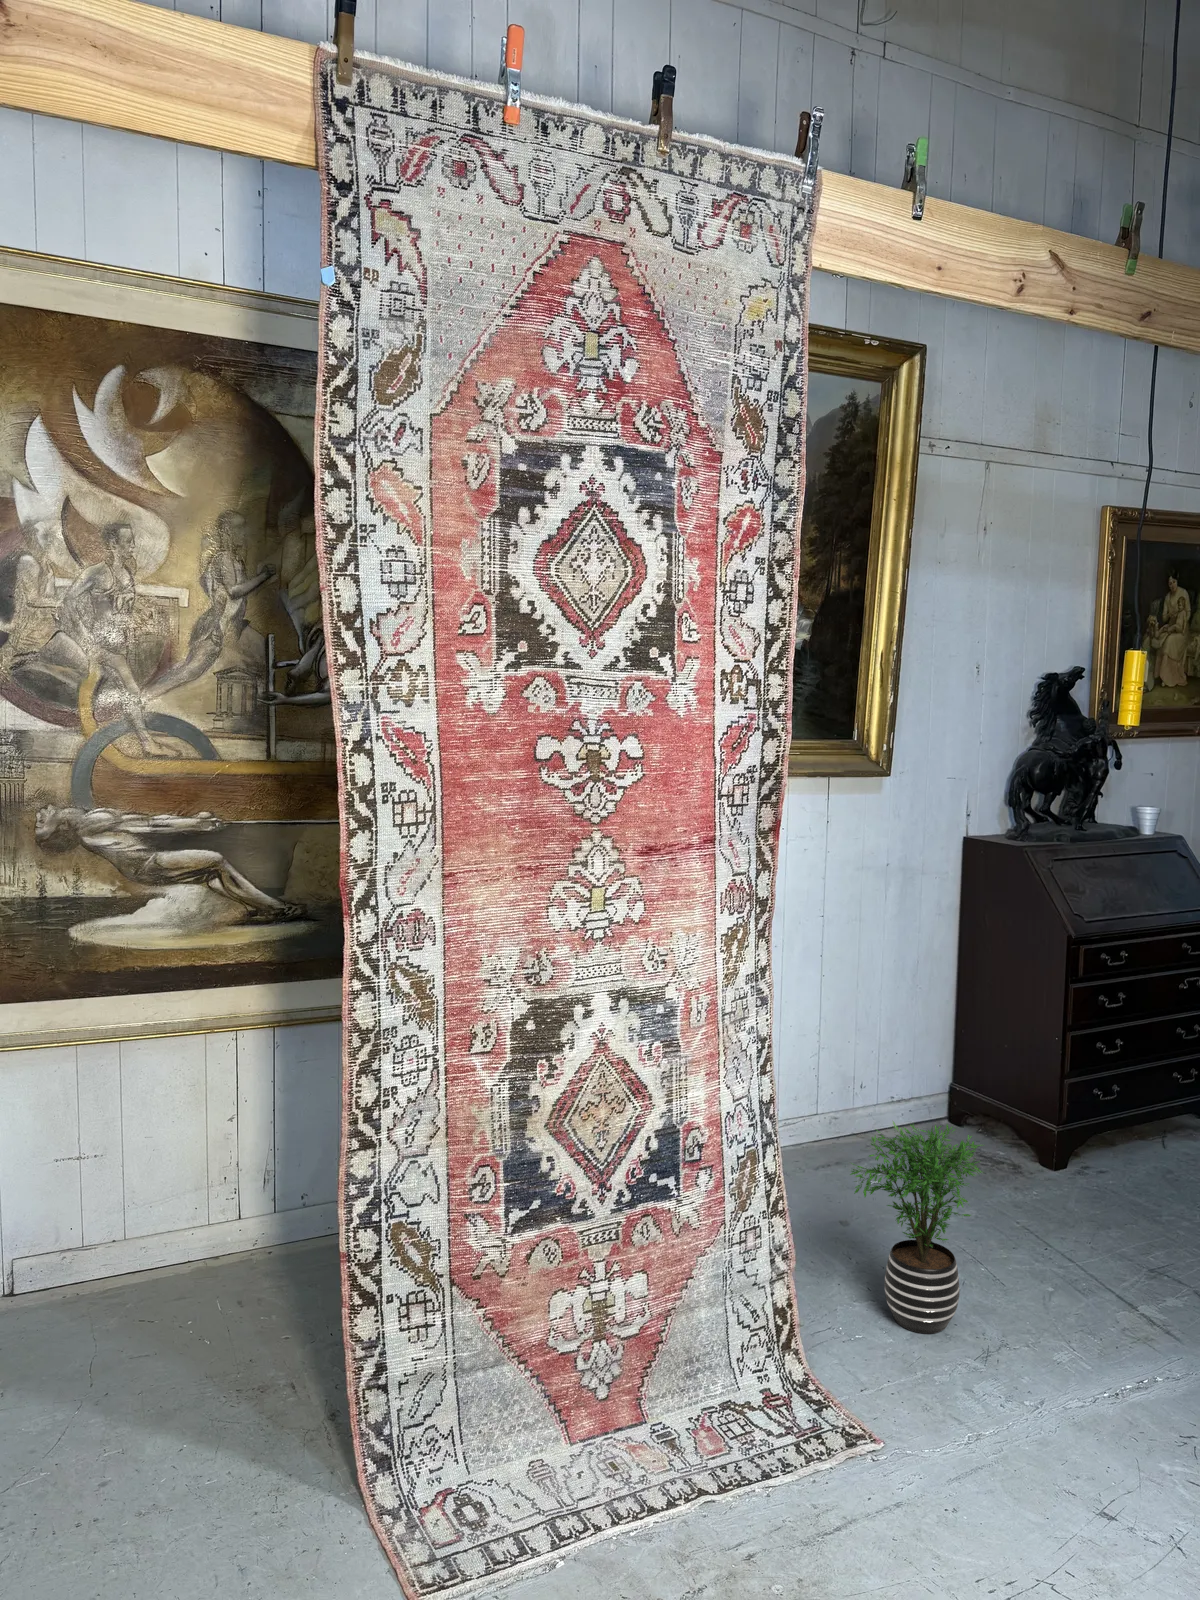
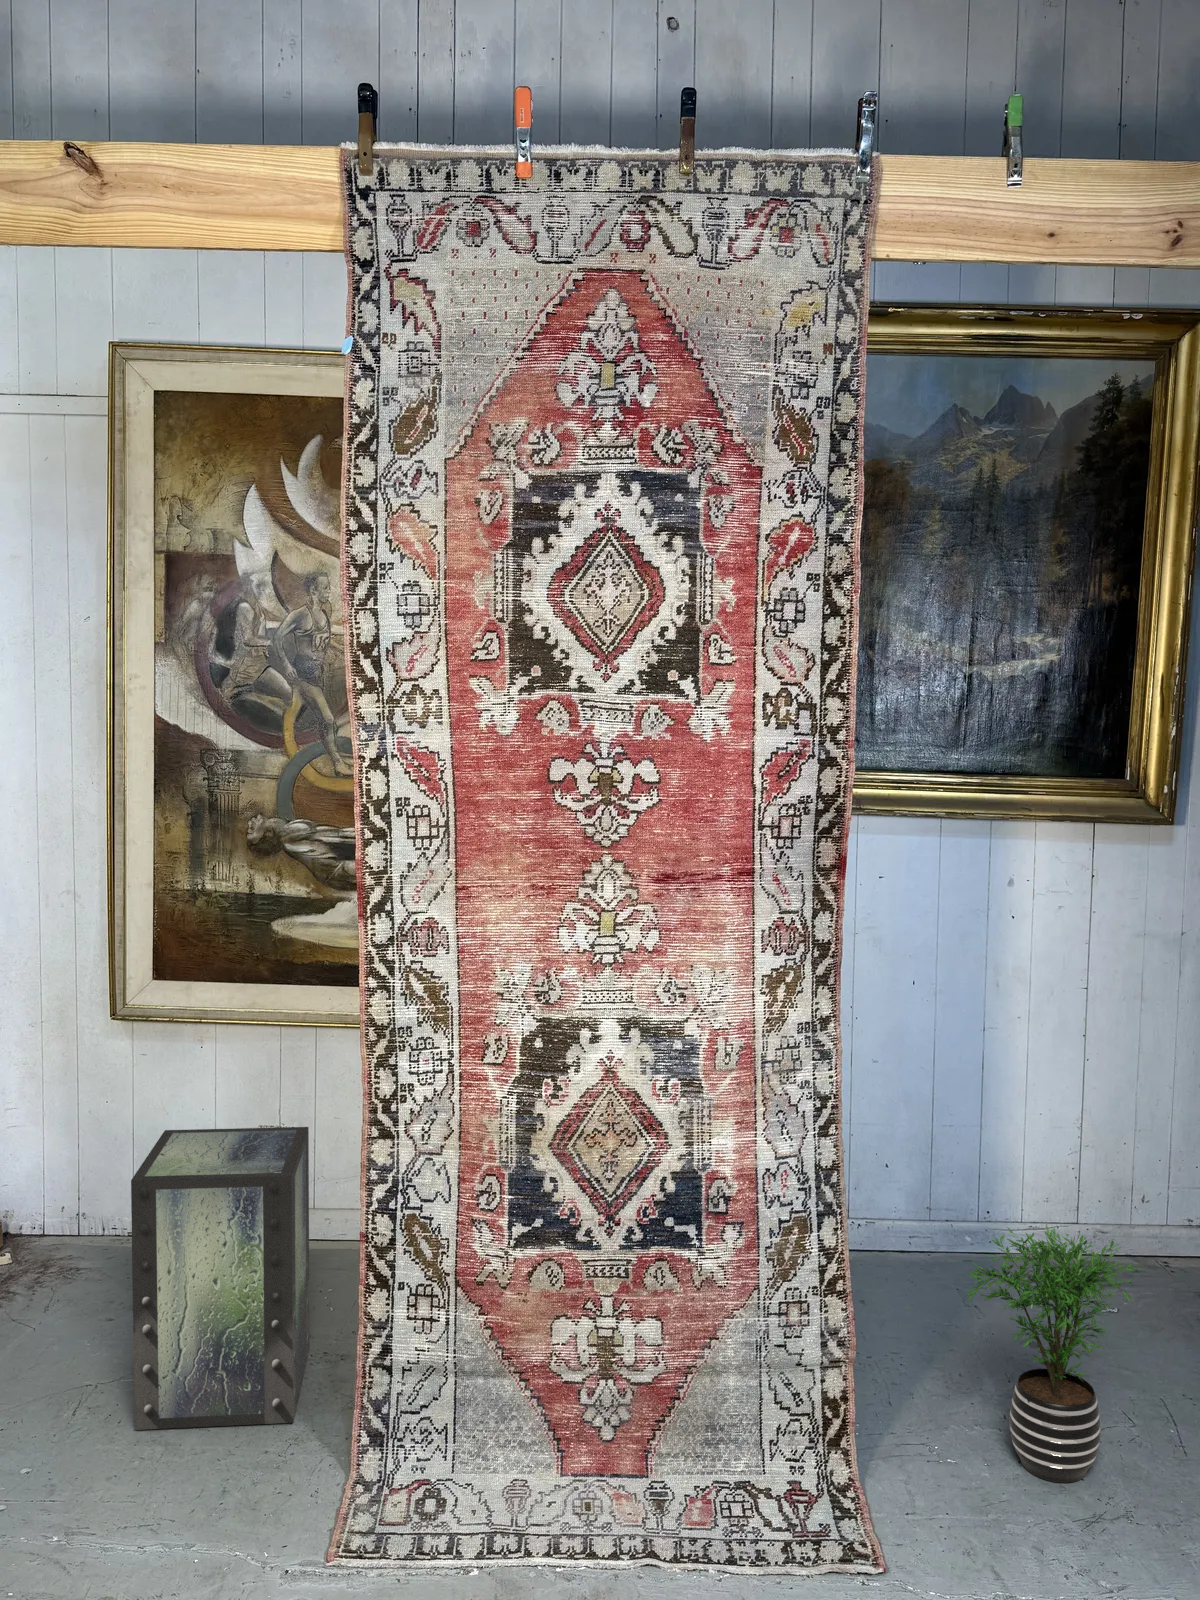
storage box: none [28,1145,244,1533] -> present [131,1127,310,1430]

